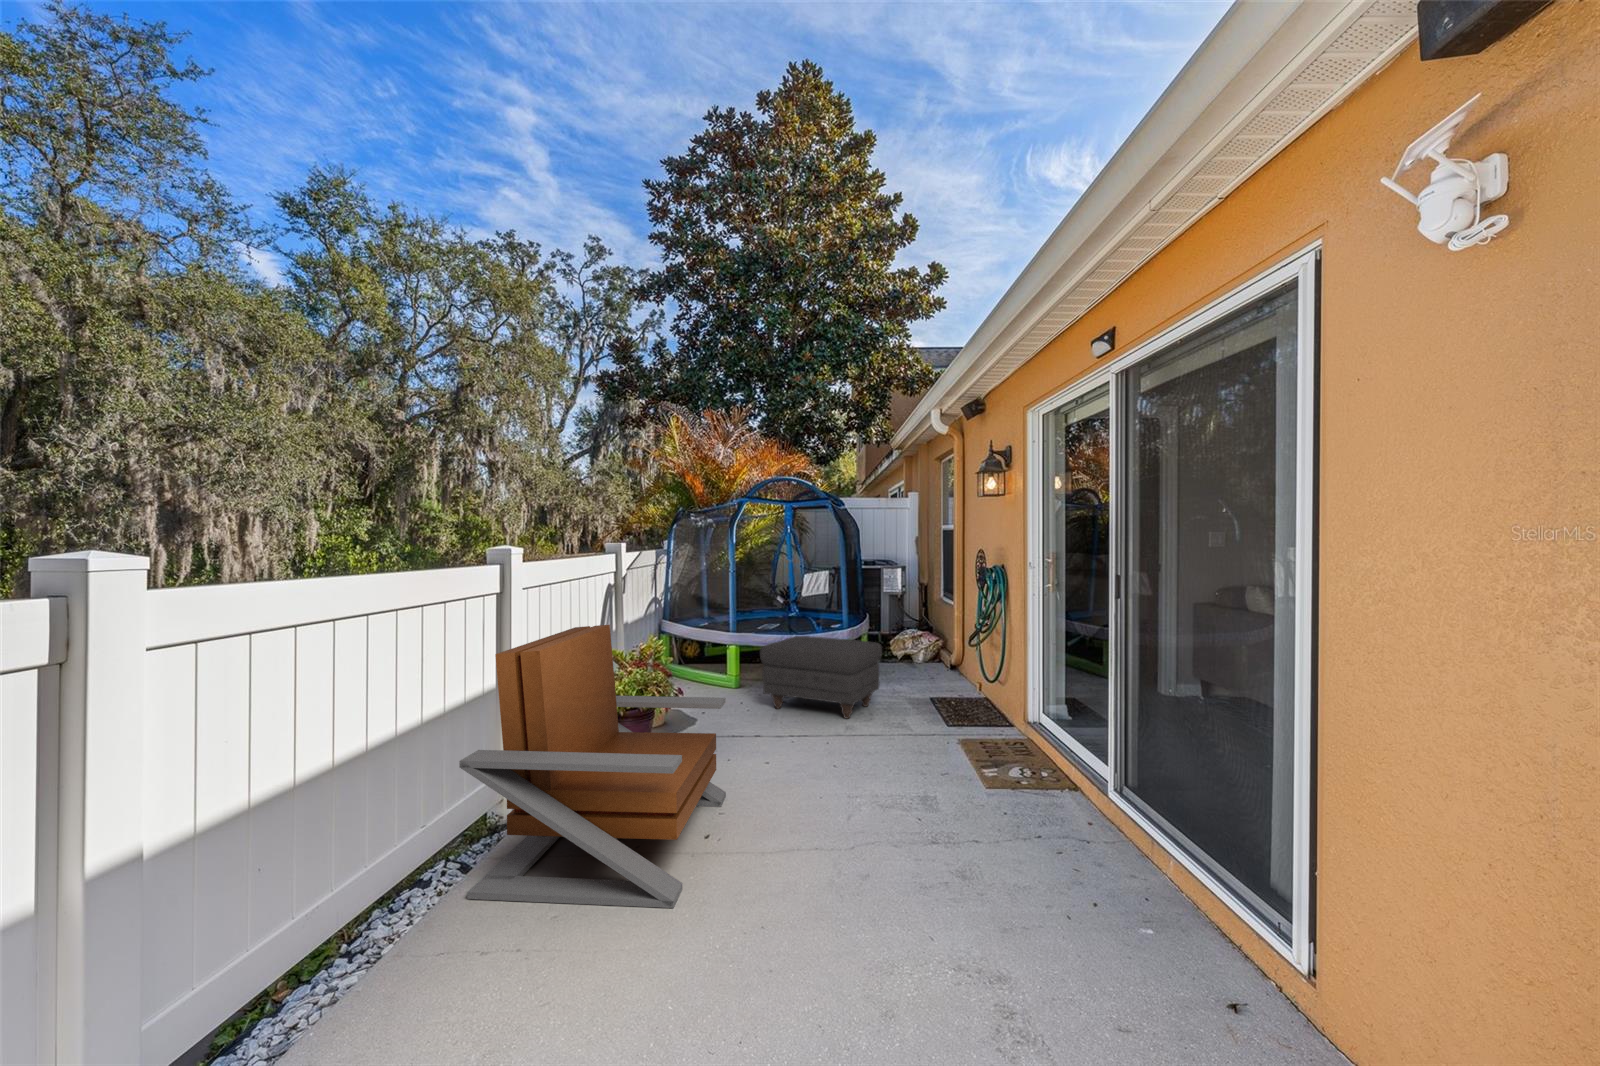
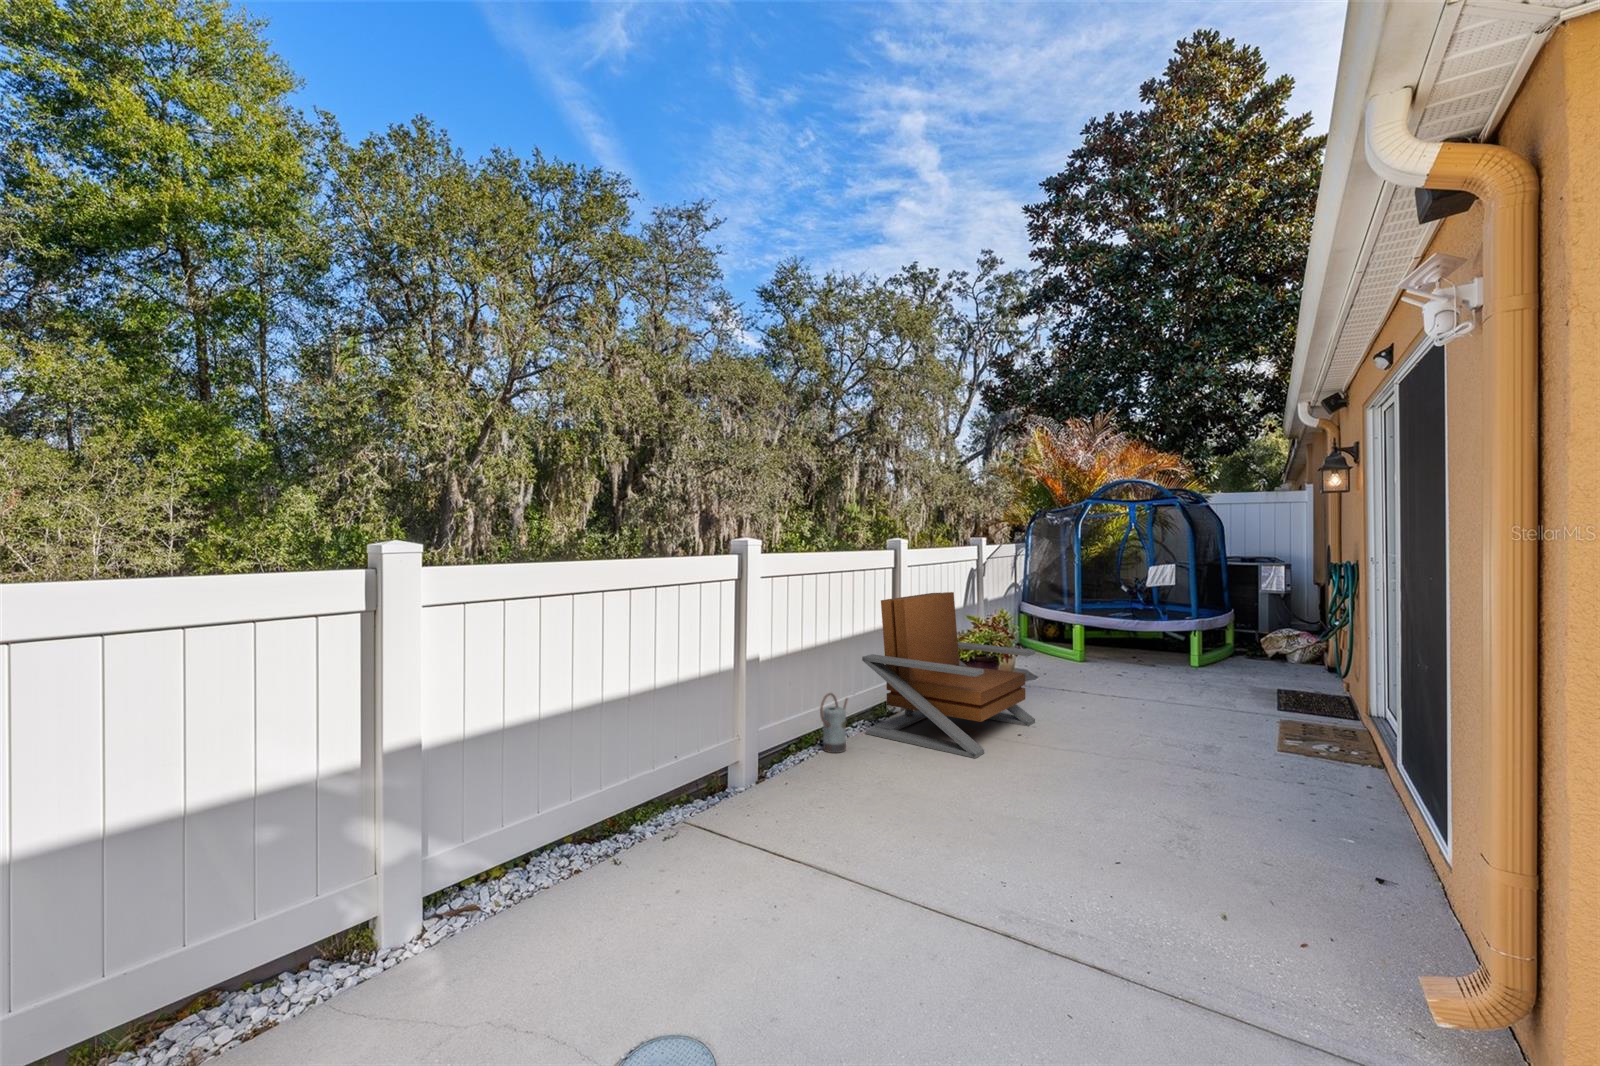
ottoman: present [760,636,882,718] -> none [1095,624,1221,697]
watering can: none [364,852,431,988] -> present [820,693,848,753]

